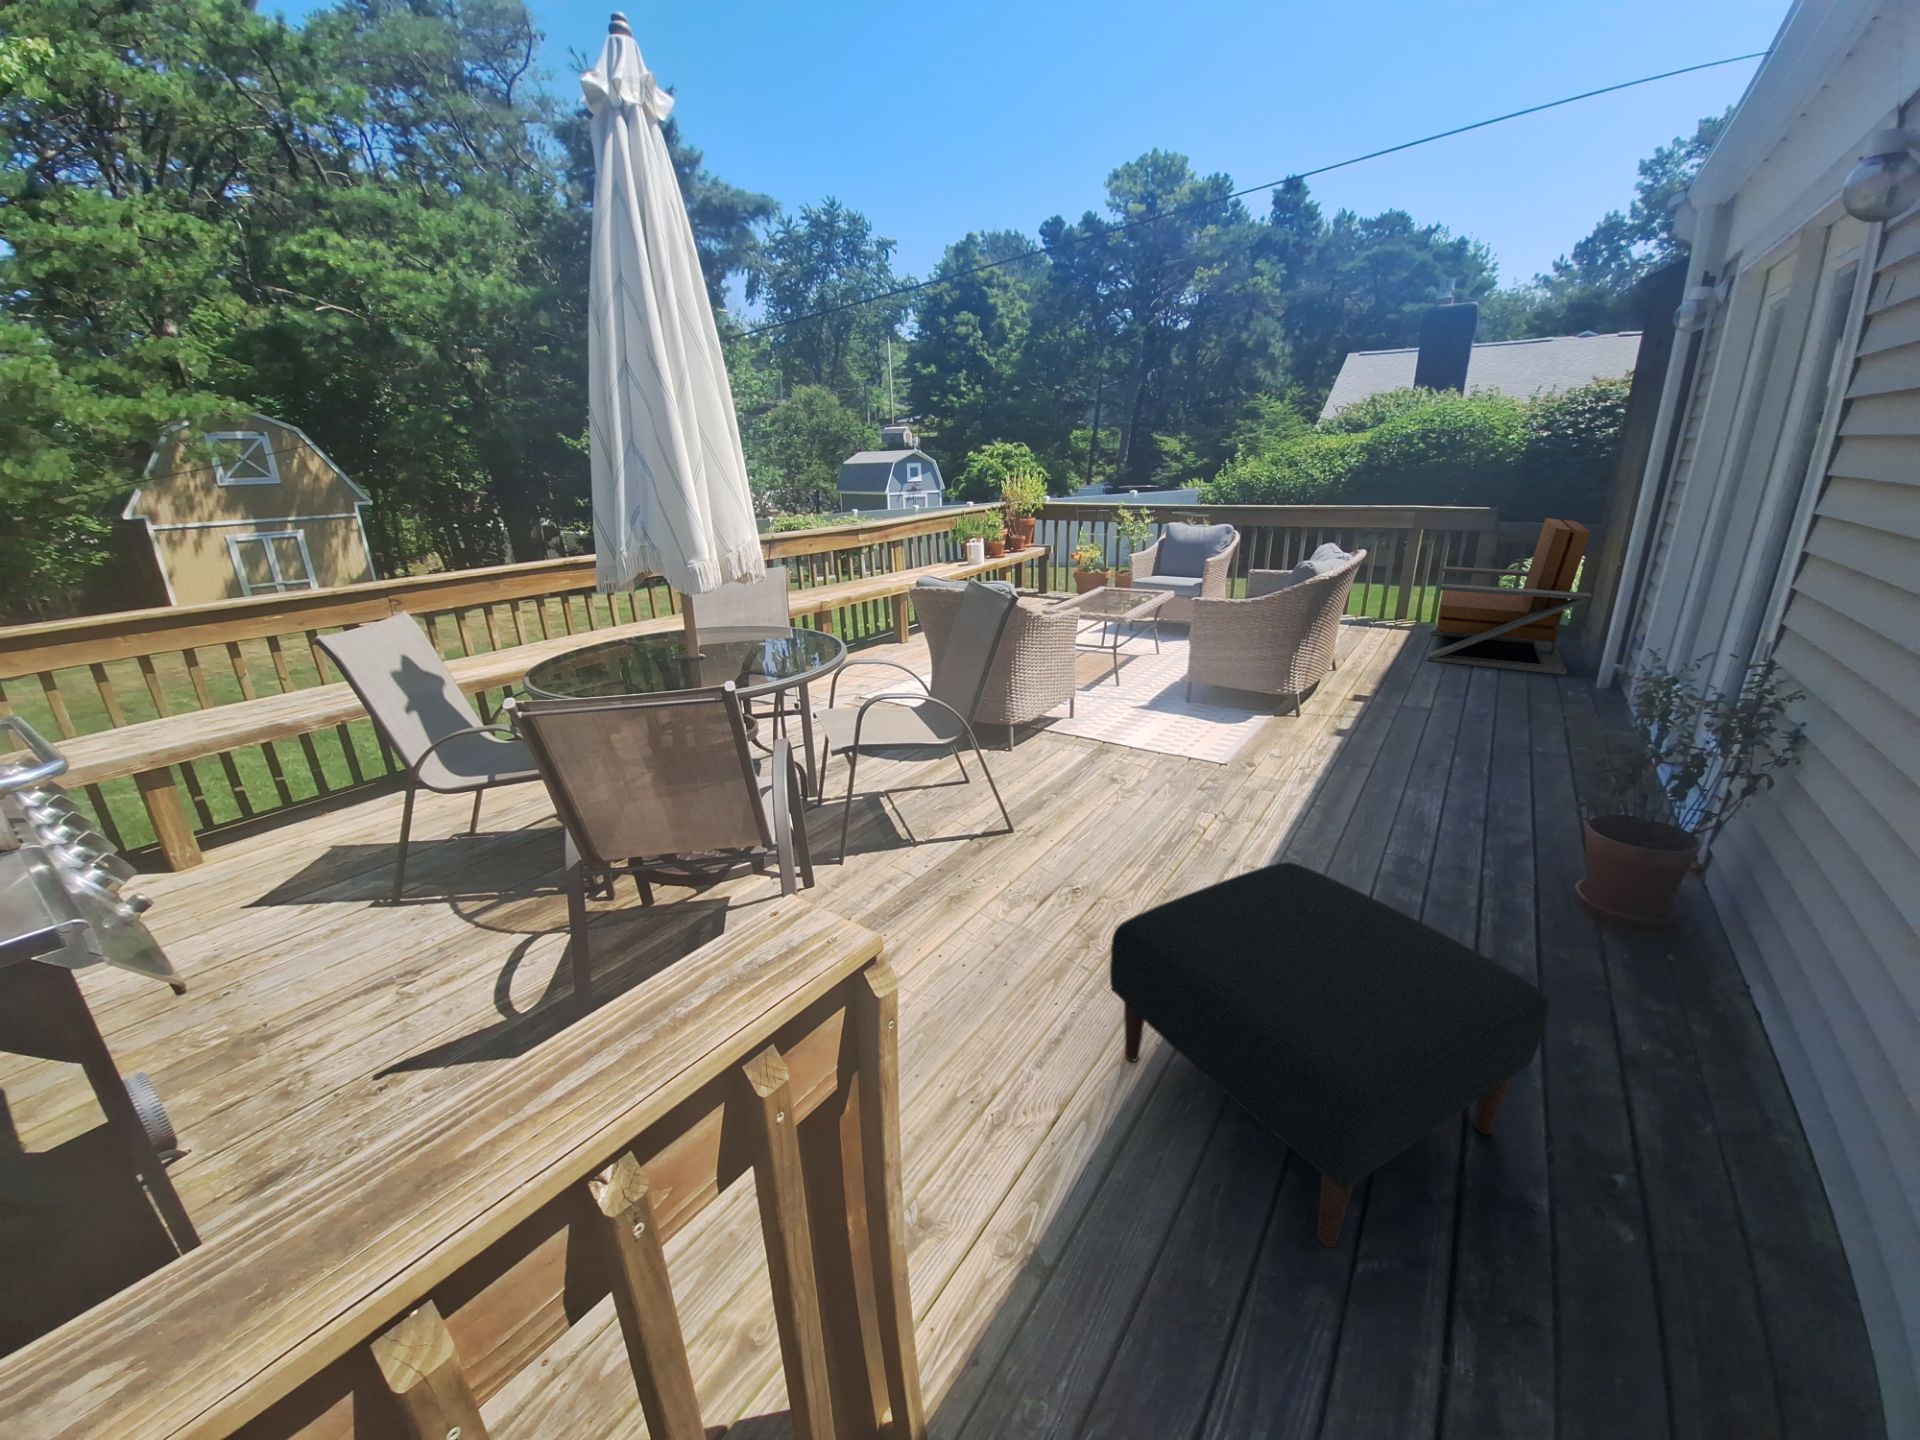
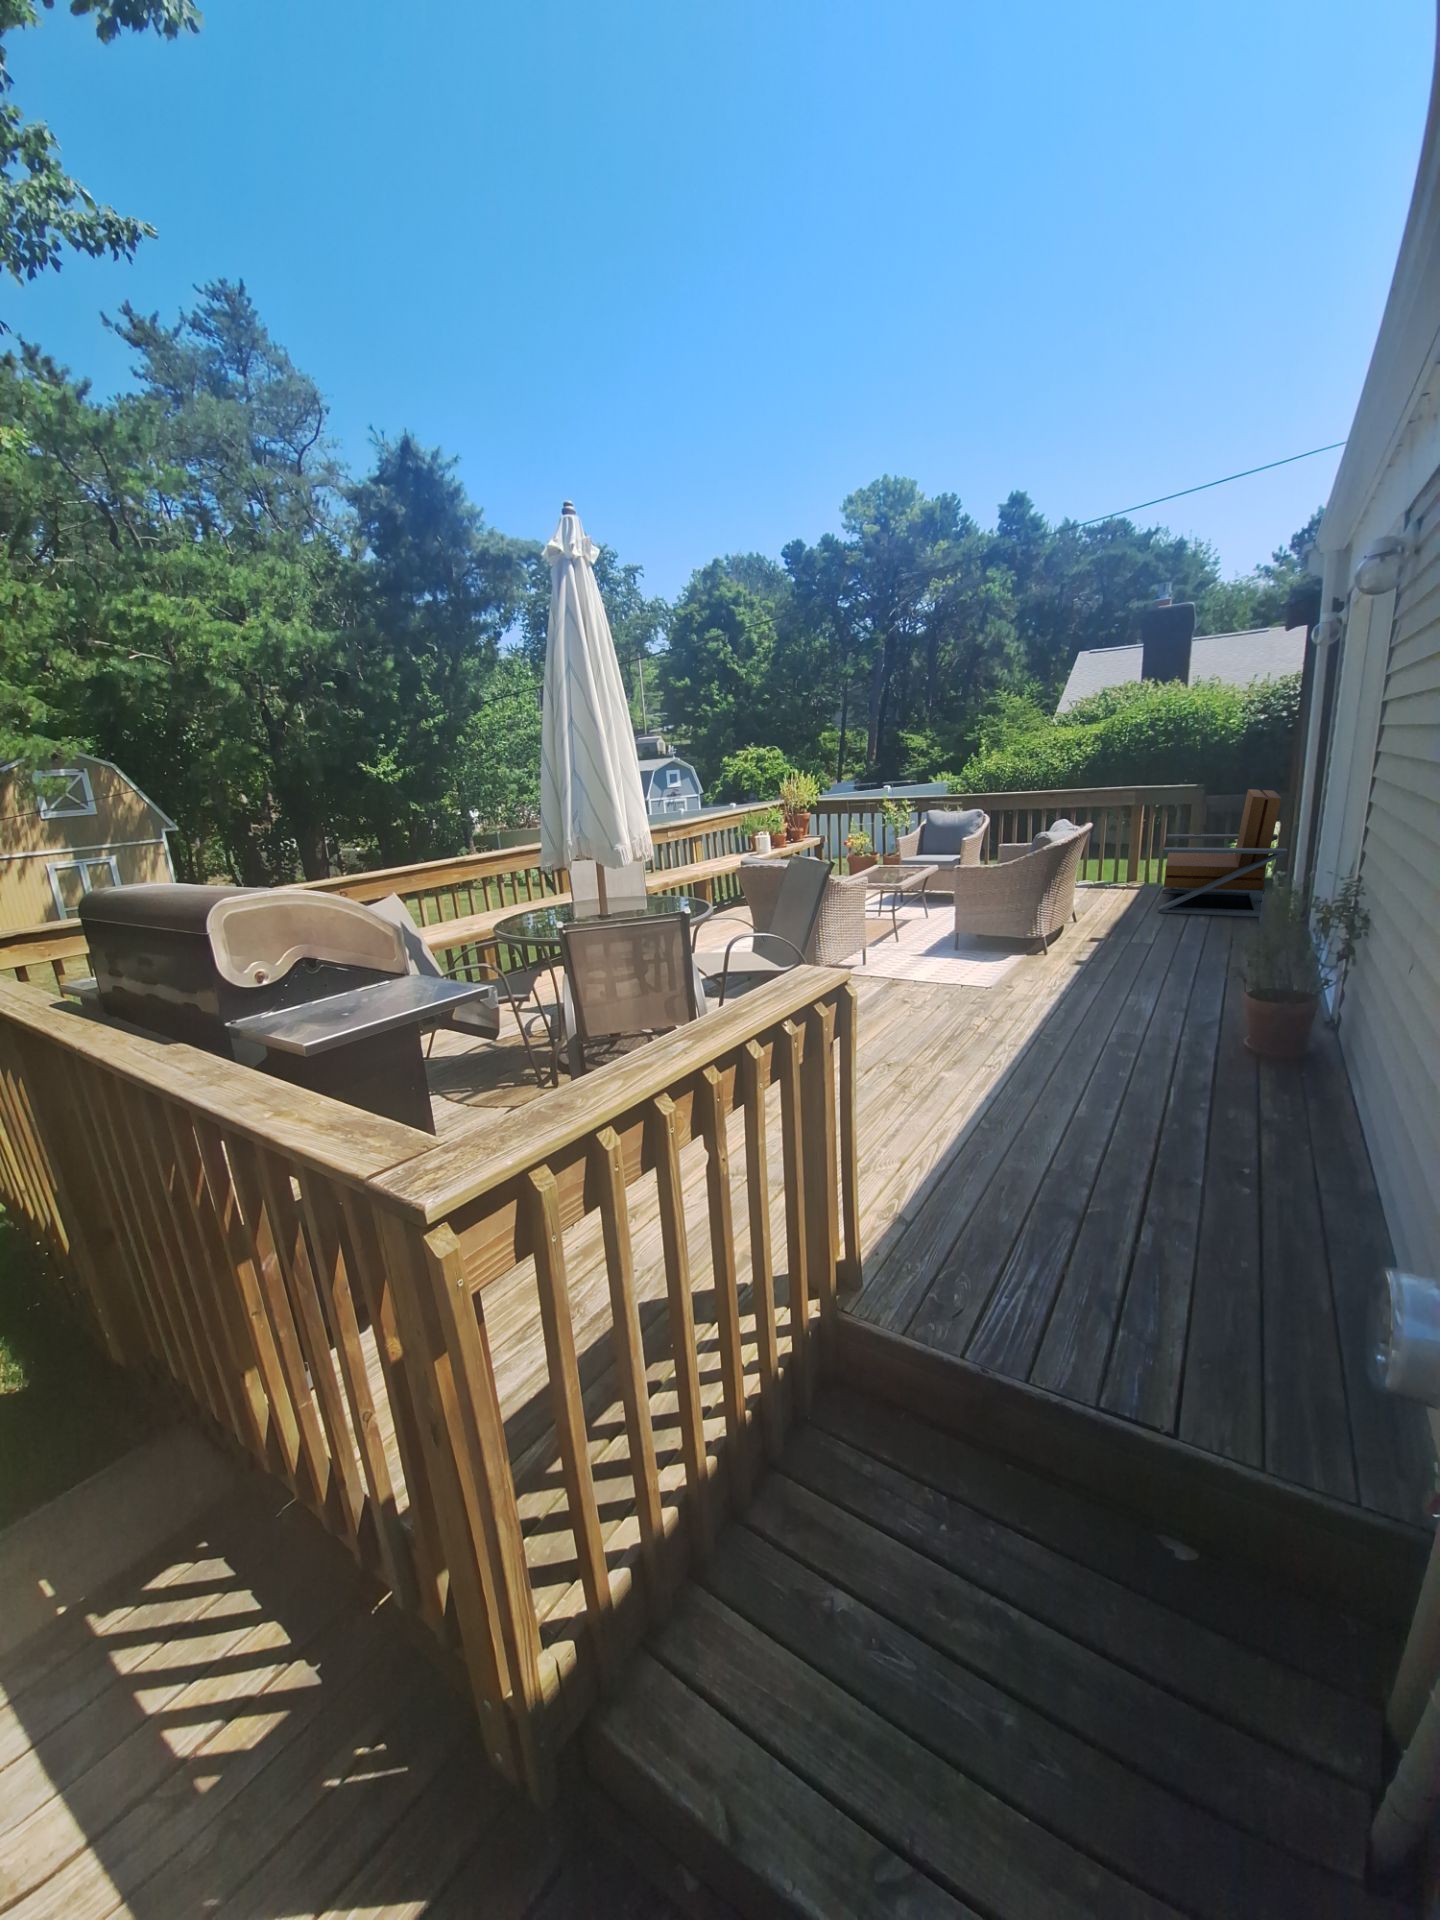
ottoman: present [1110,862,1549,1247] -> none [924,1029,1215,1244]

